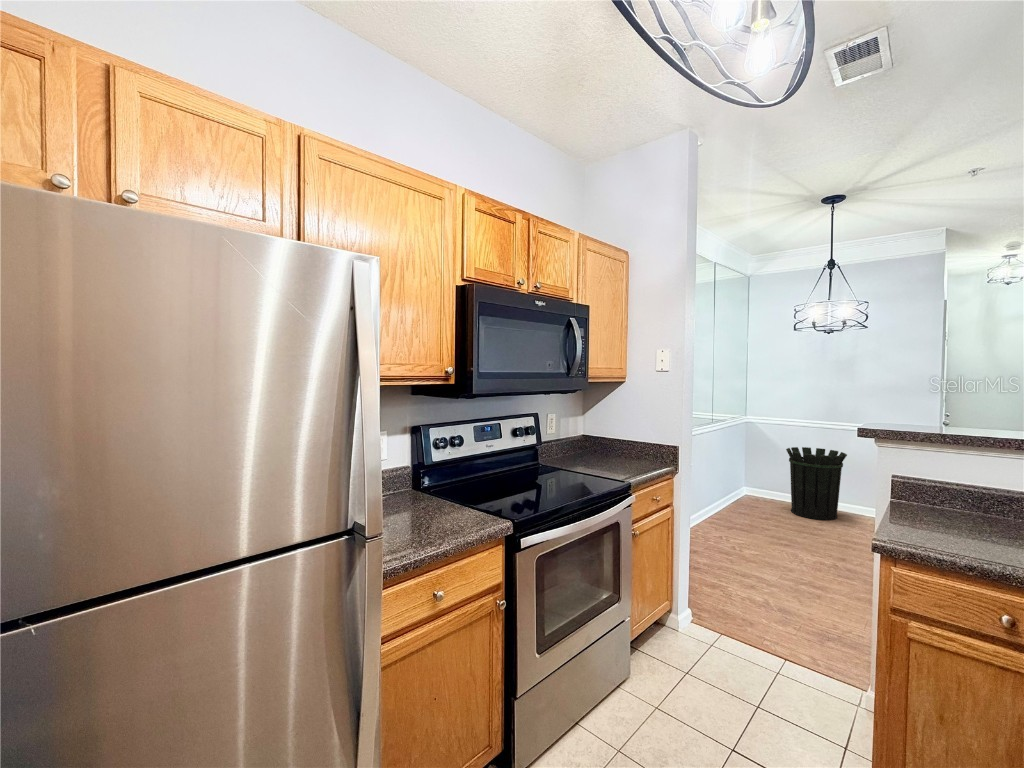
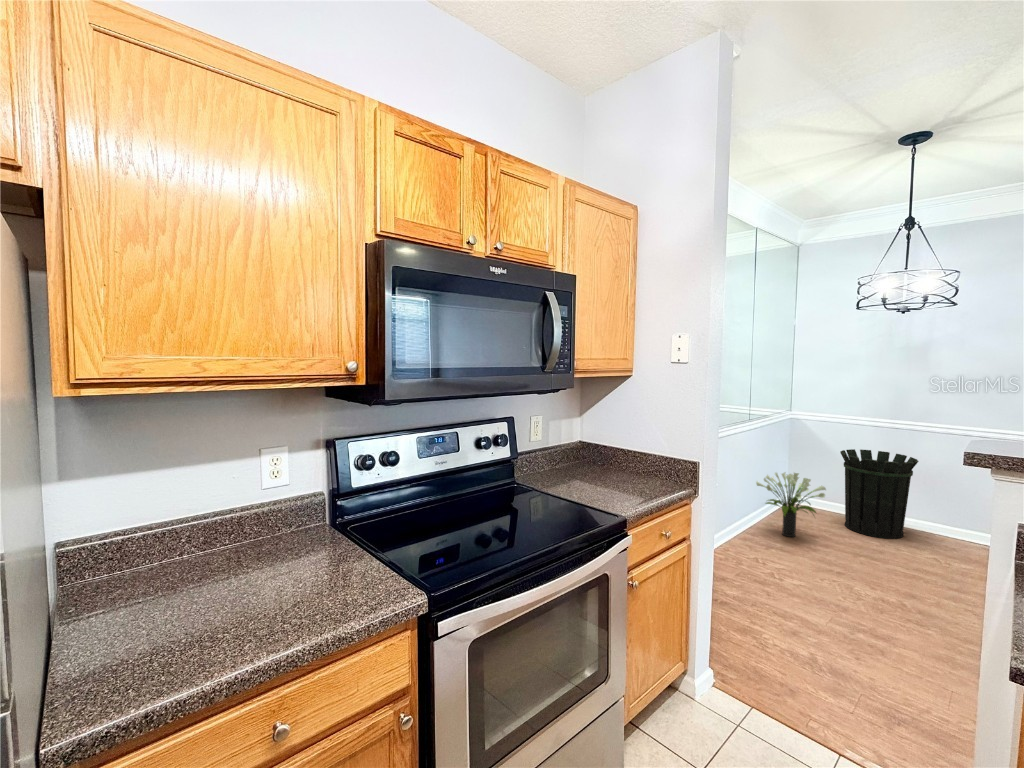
potted plant: none [719,466,775,521] -> present [756,472,826,537]

